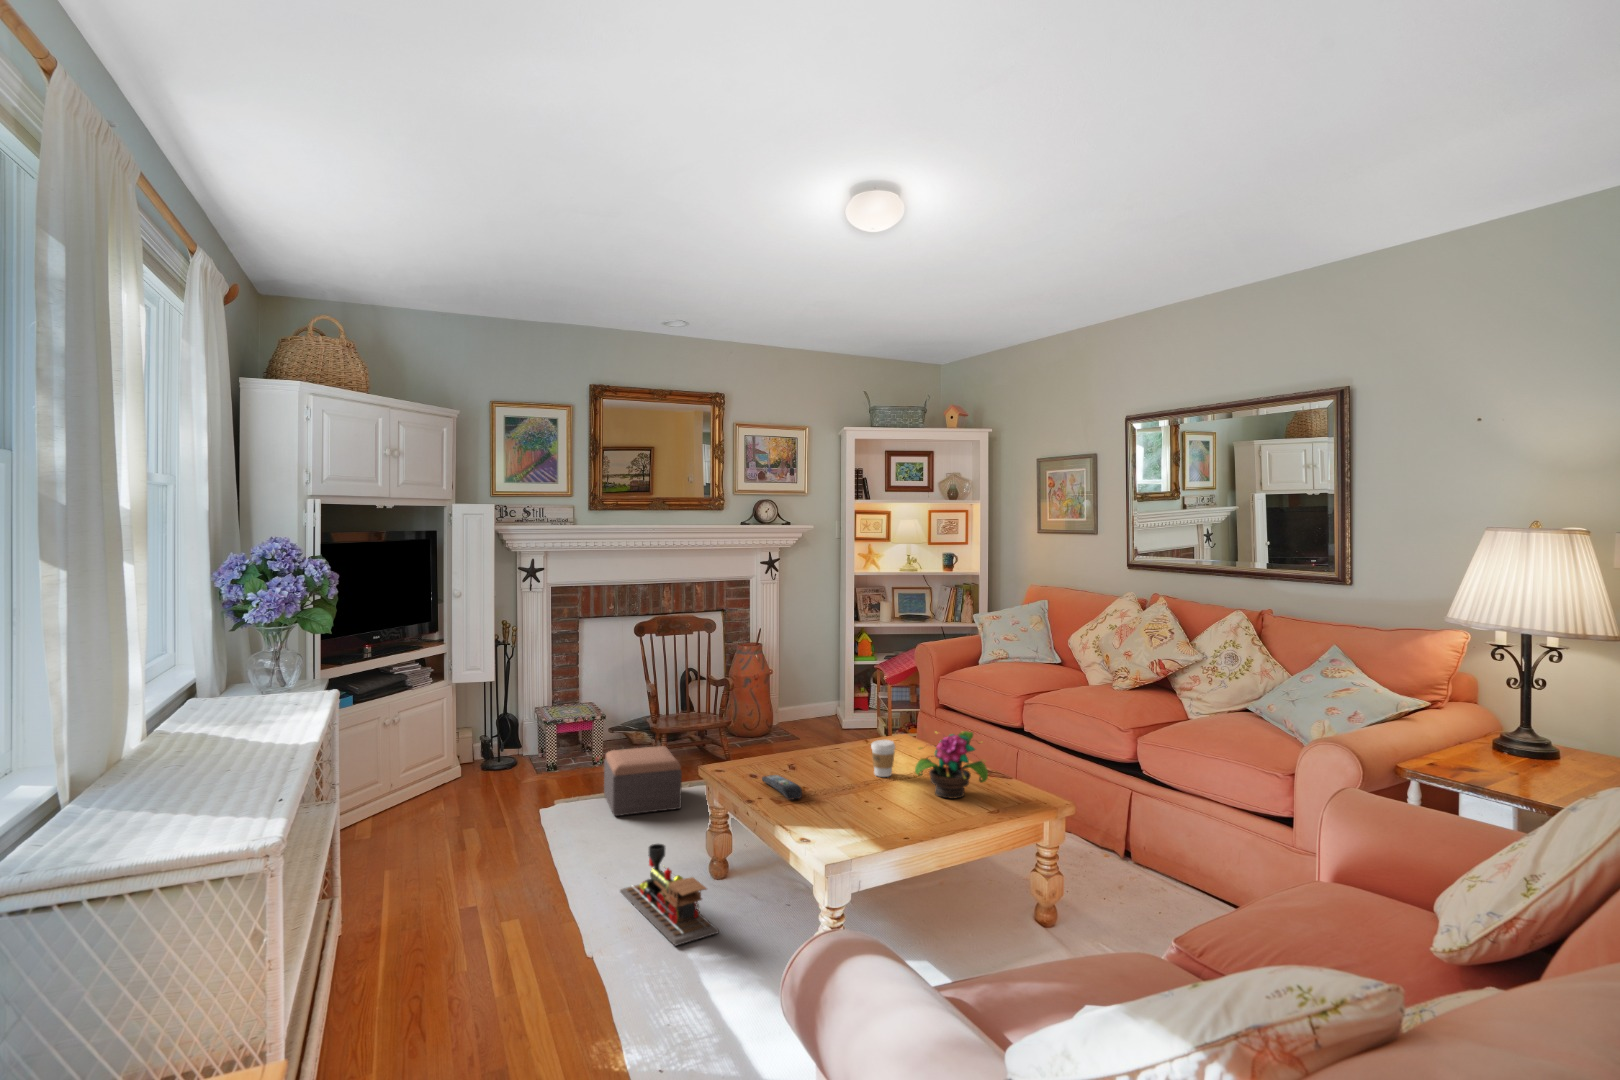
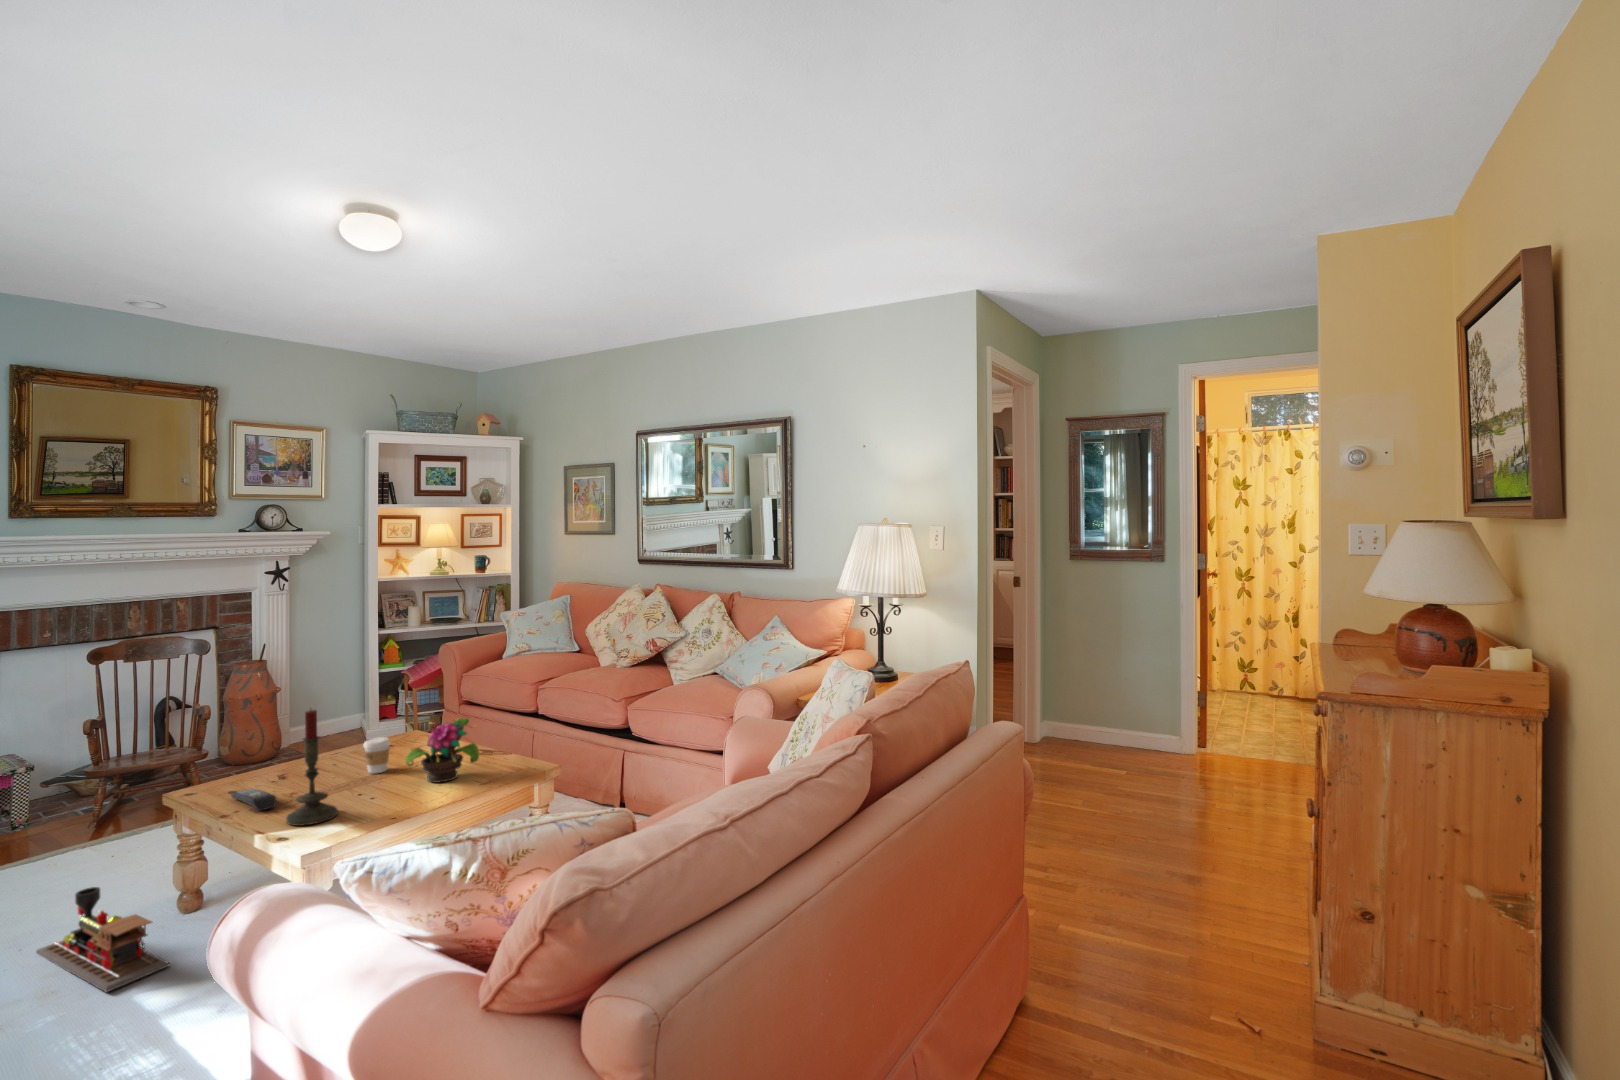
candle: none [815,705,858,824] -> present [286,710,338,826]
footstool: present [604,746,682,816] -> none [30,782,144,872]

